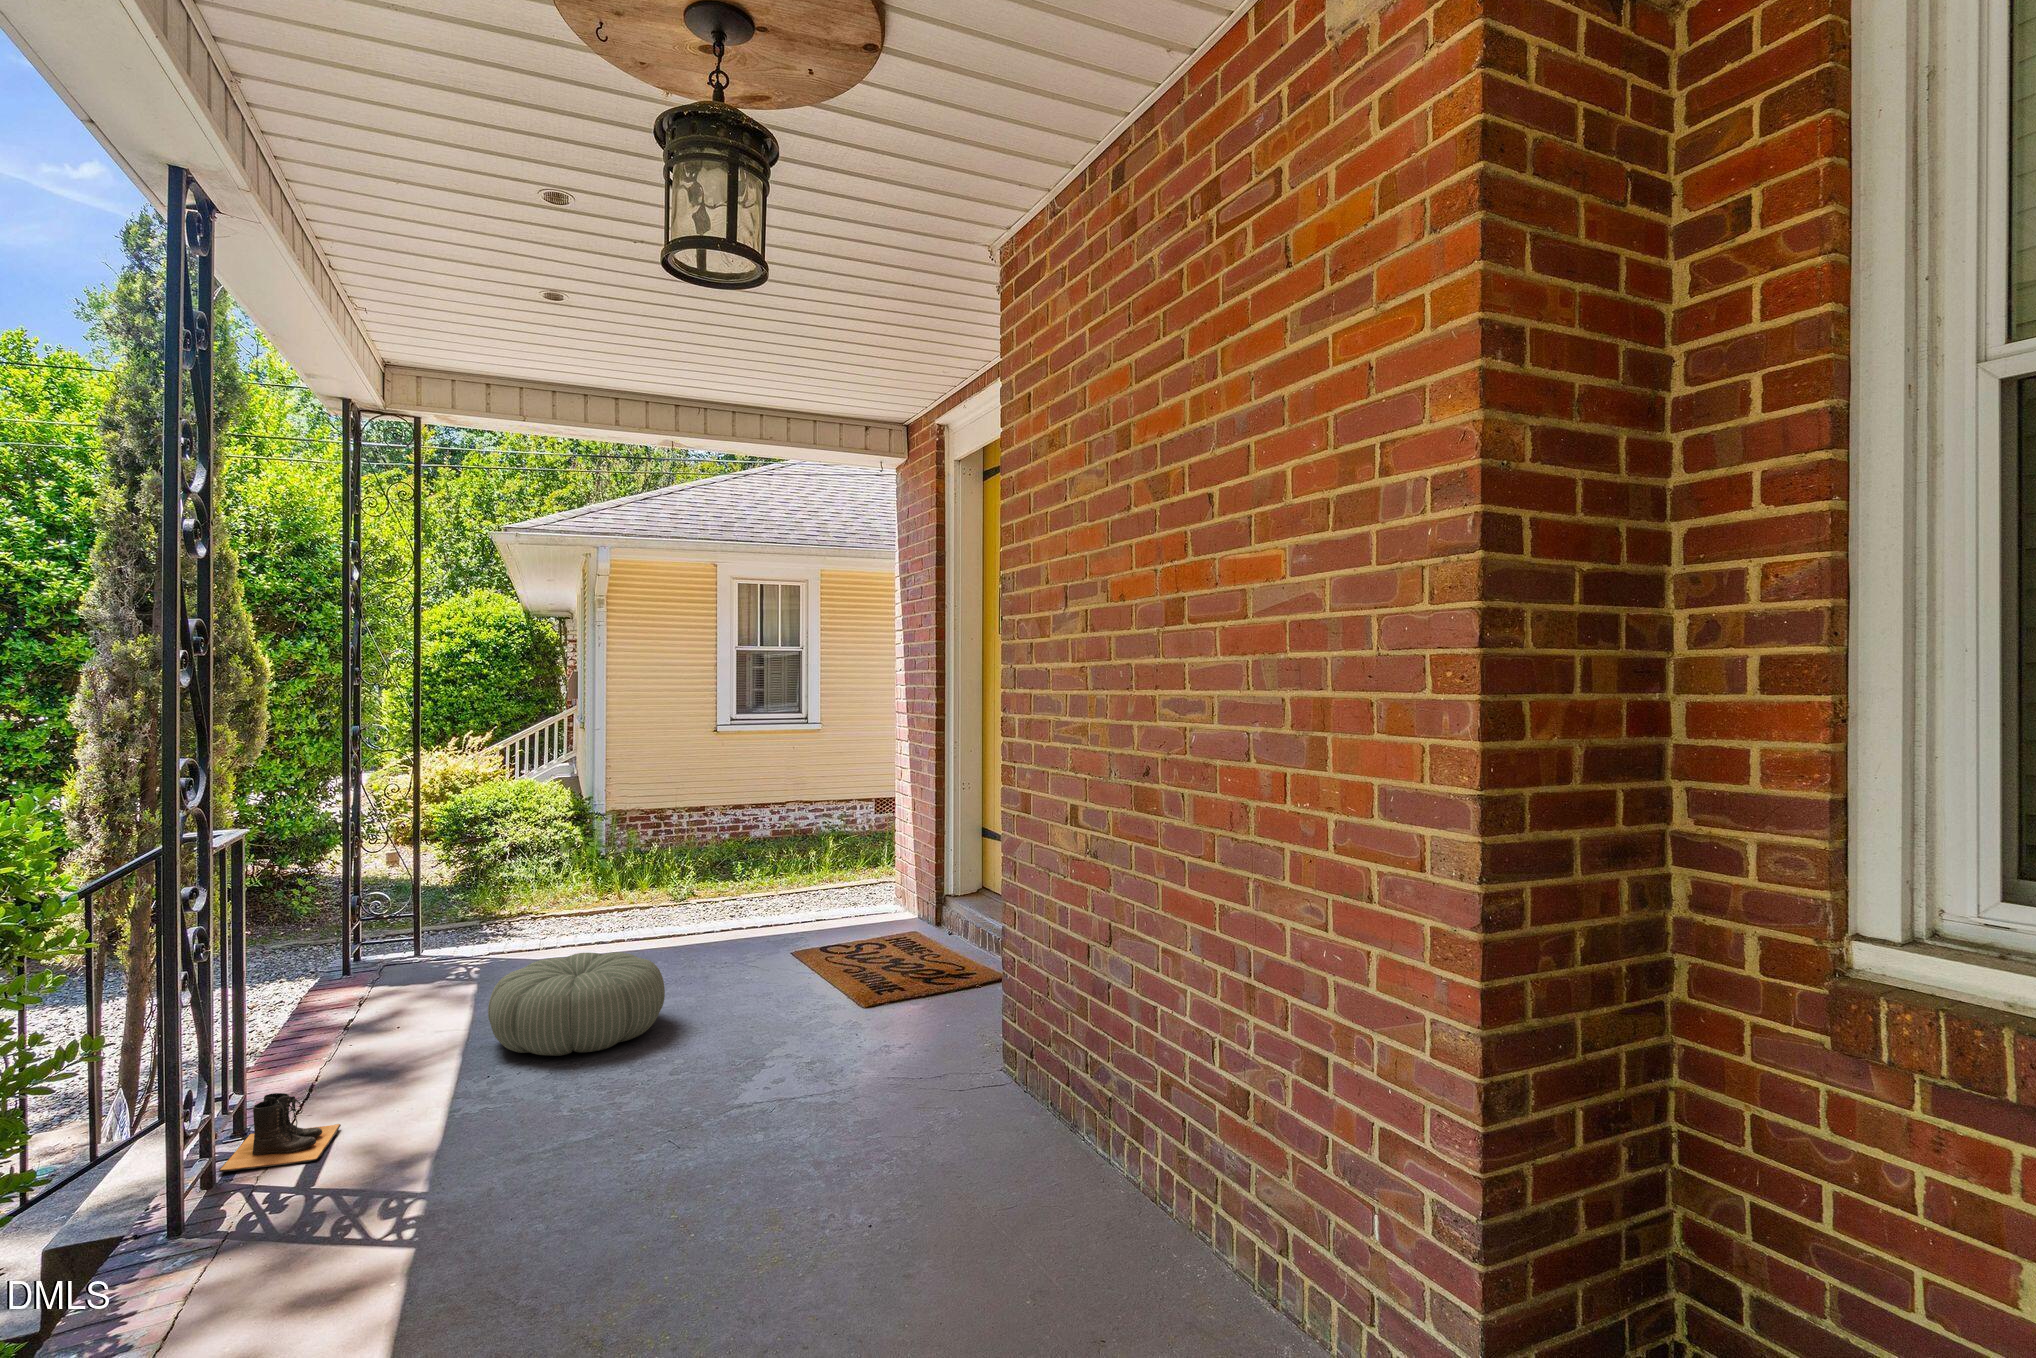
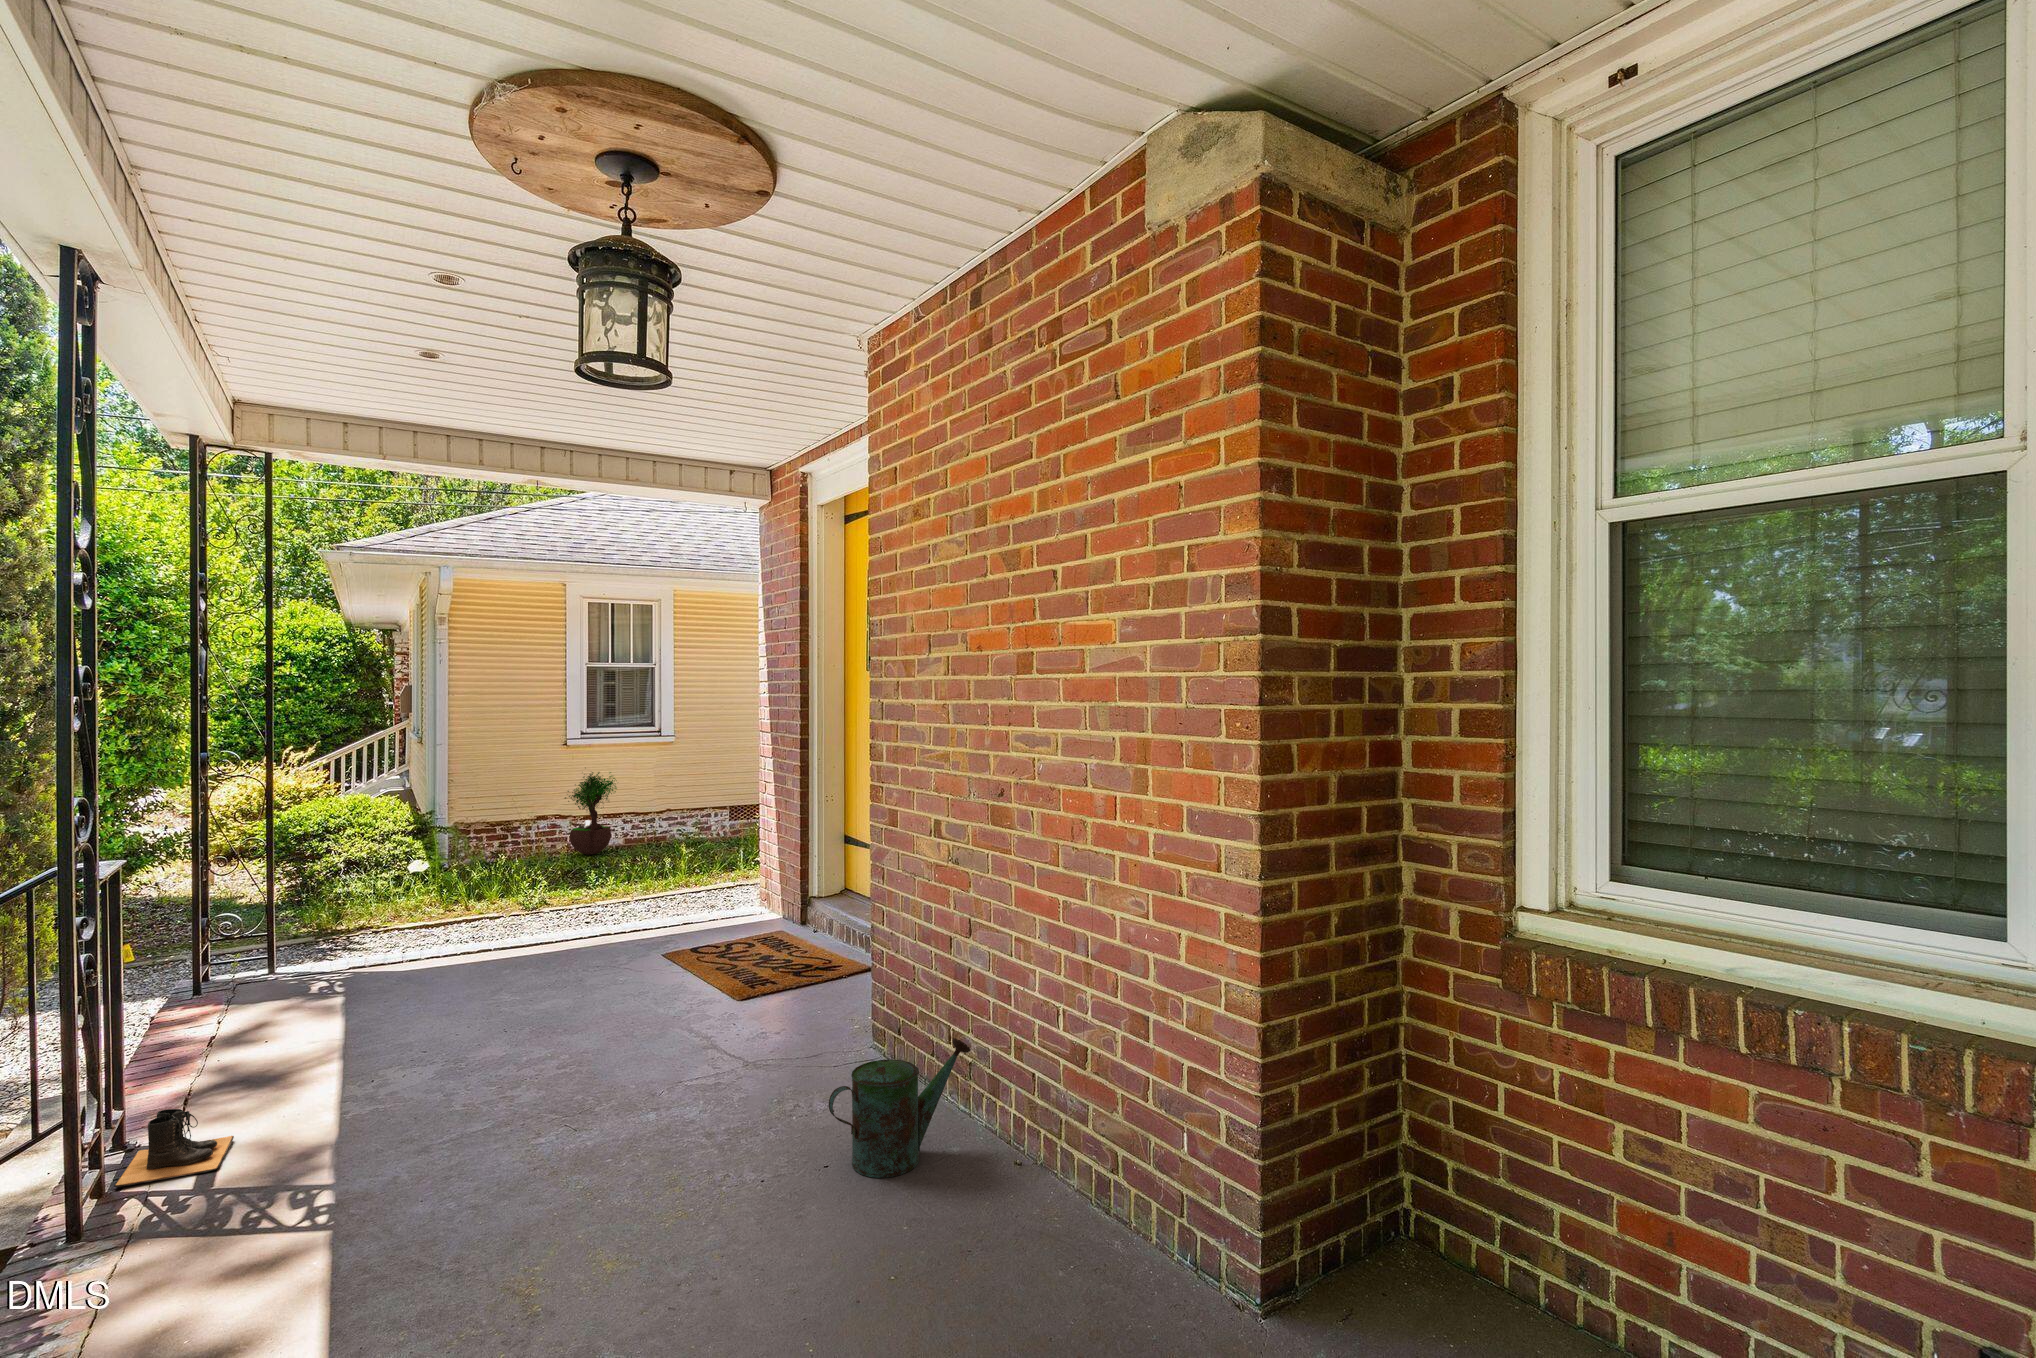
potted tree: none [715,754,769,844] -> present [565,772,617,855]
pouf: present [488,952,665,1056] -> none [370,962,546,1061]
watering can: none [941,1065,1112,1229] -> present [829,1038,971,1178]

